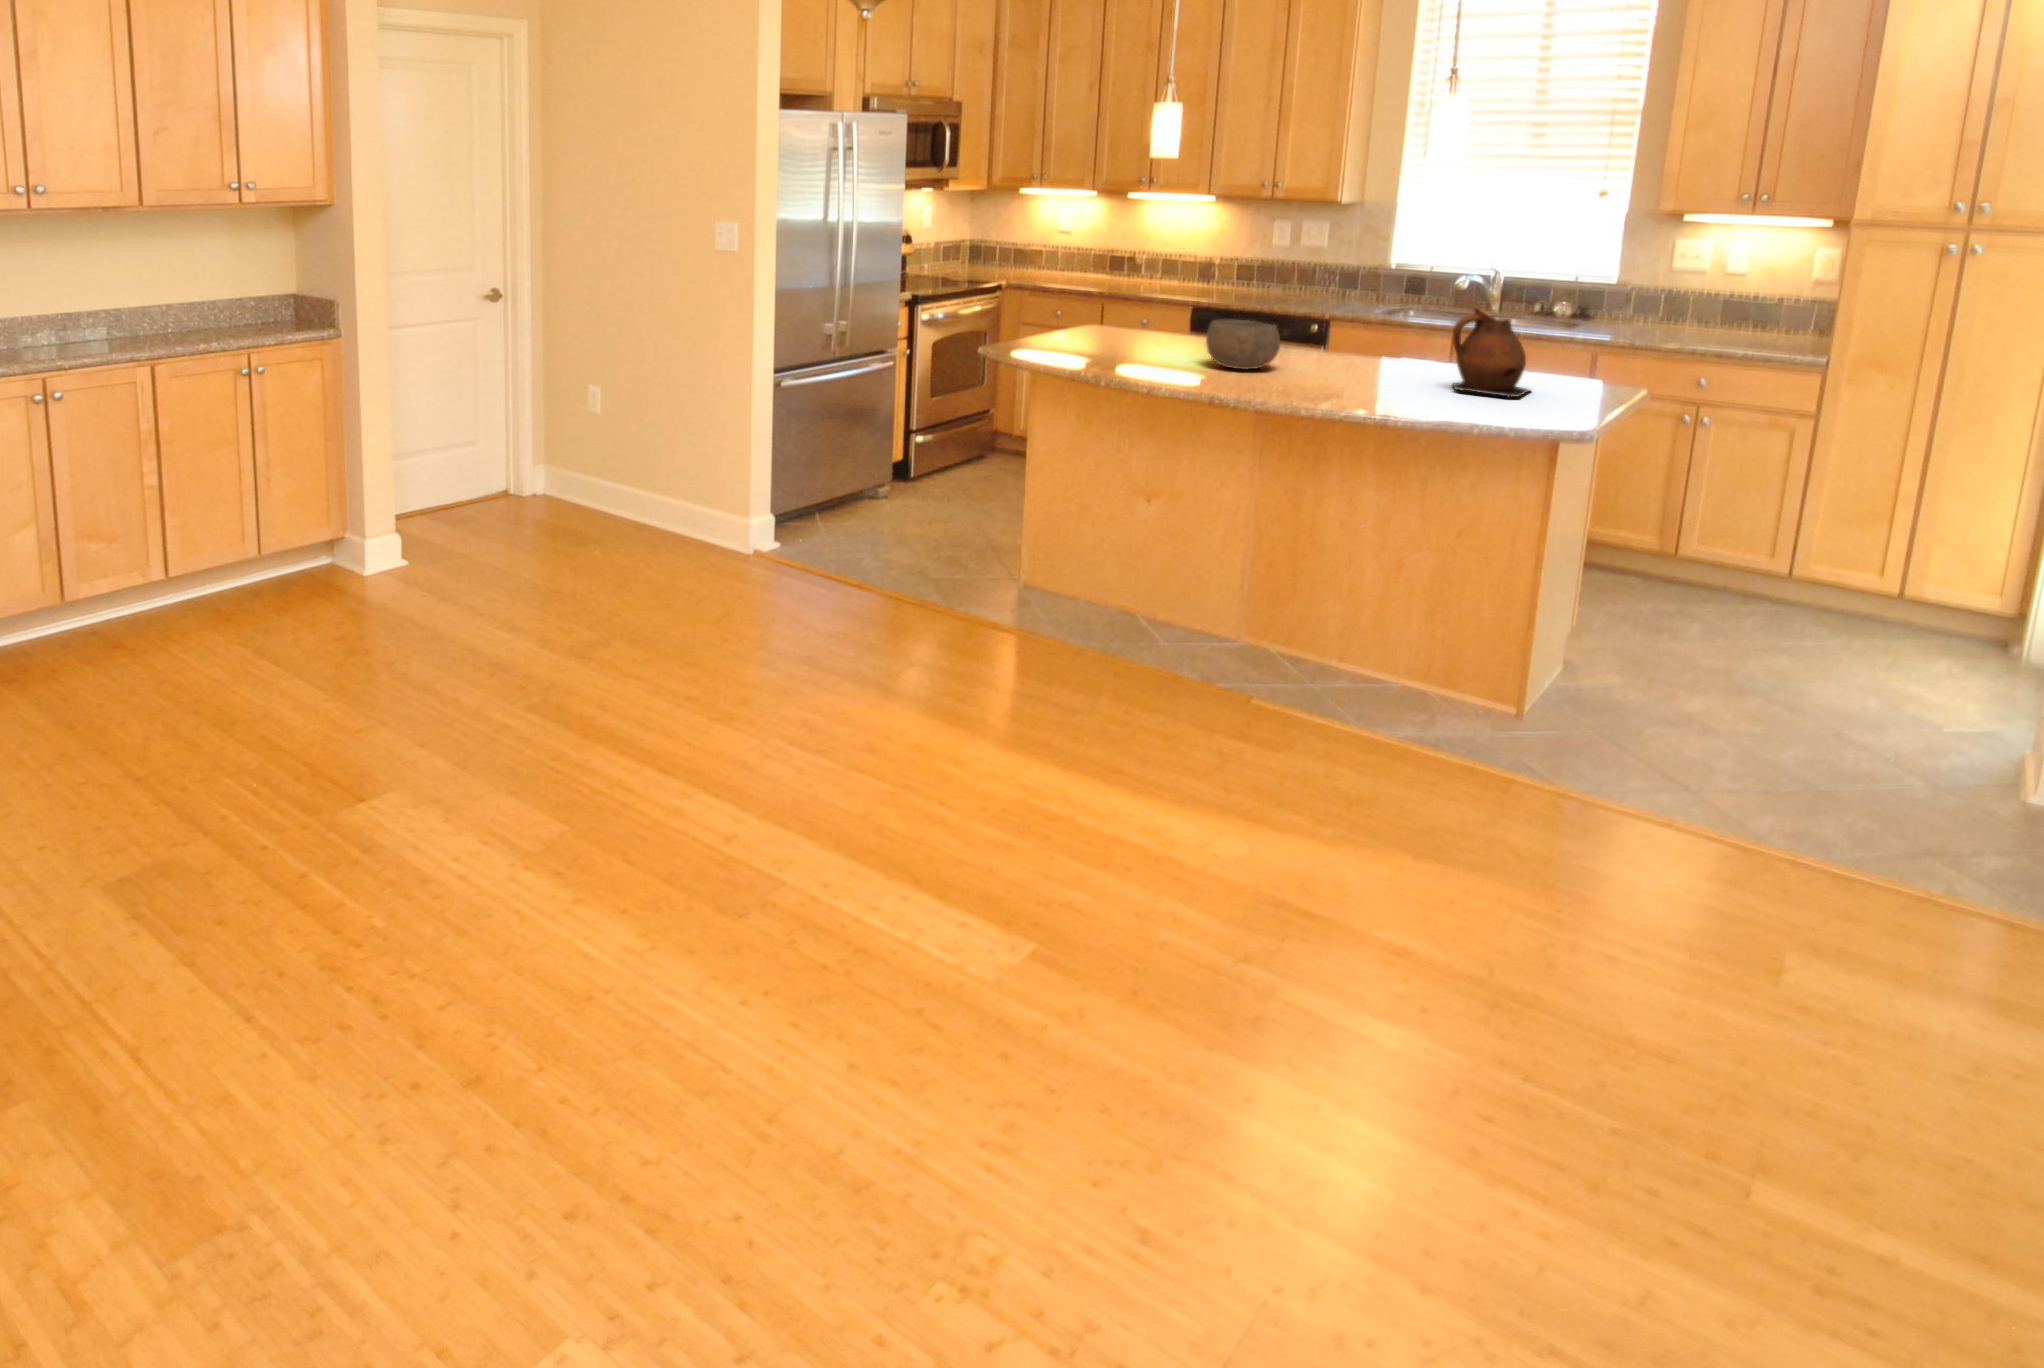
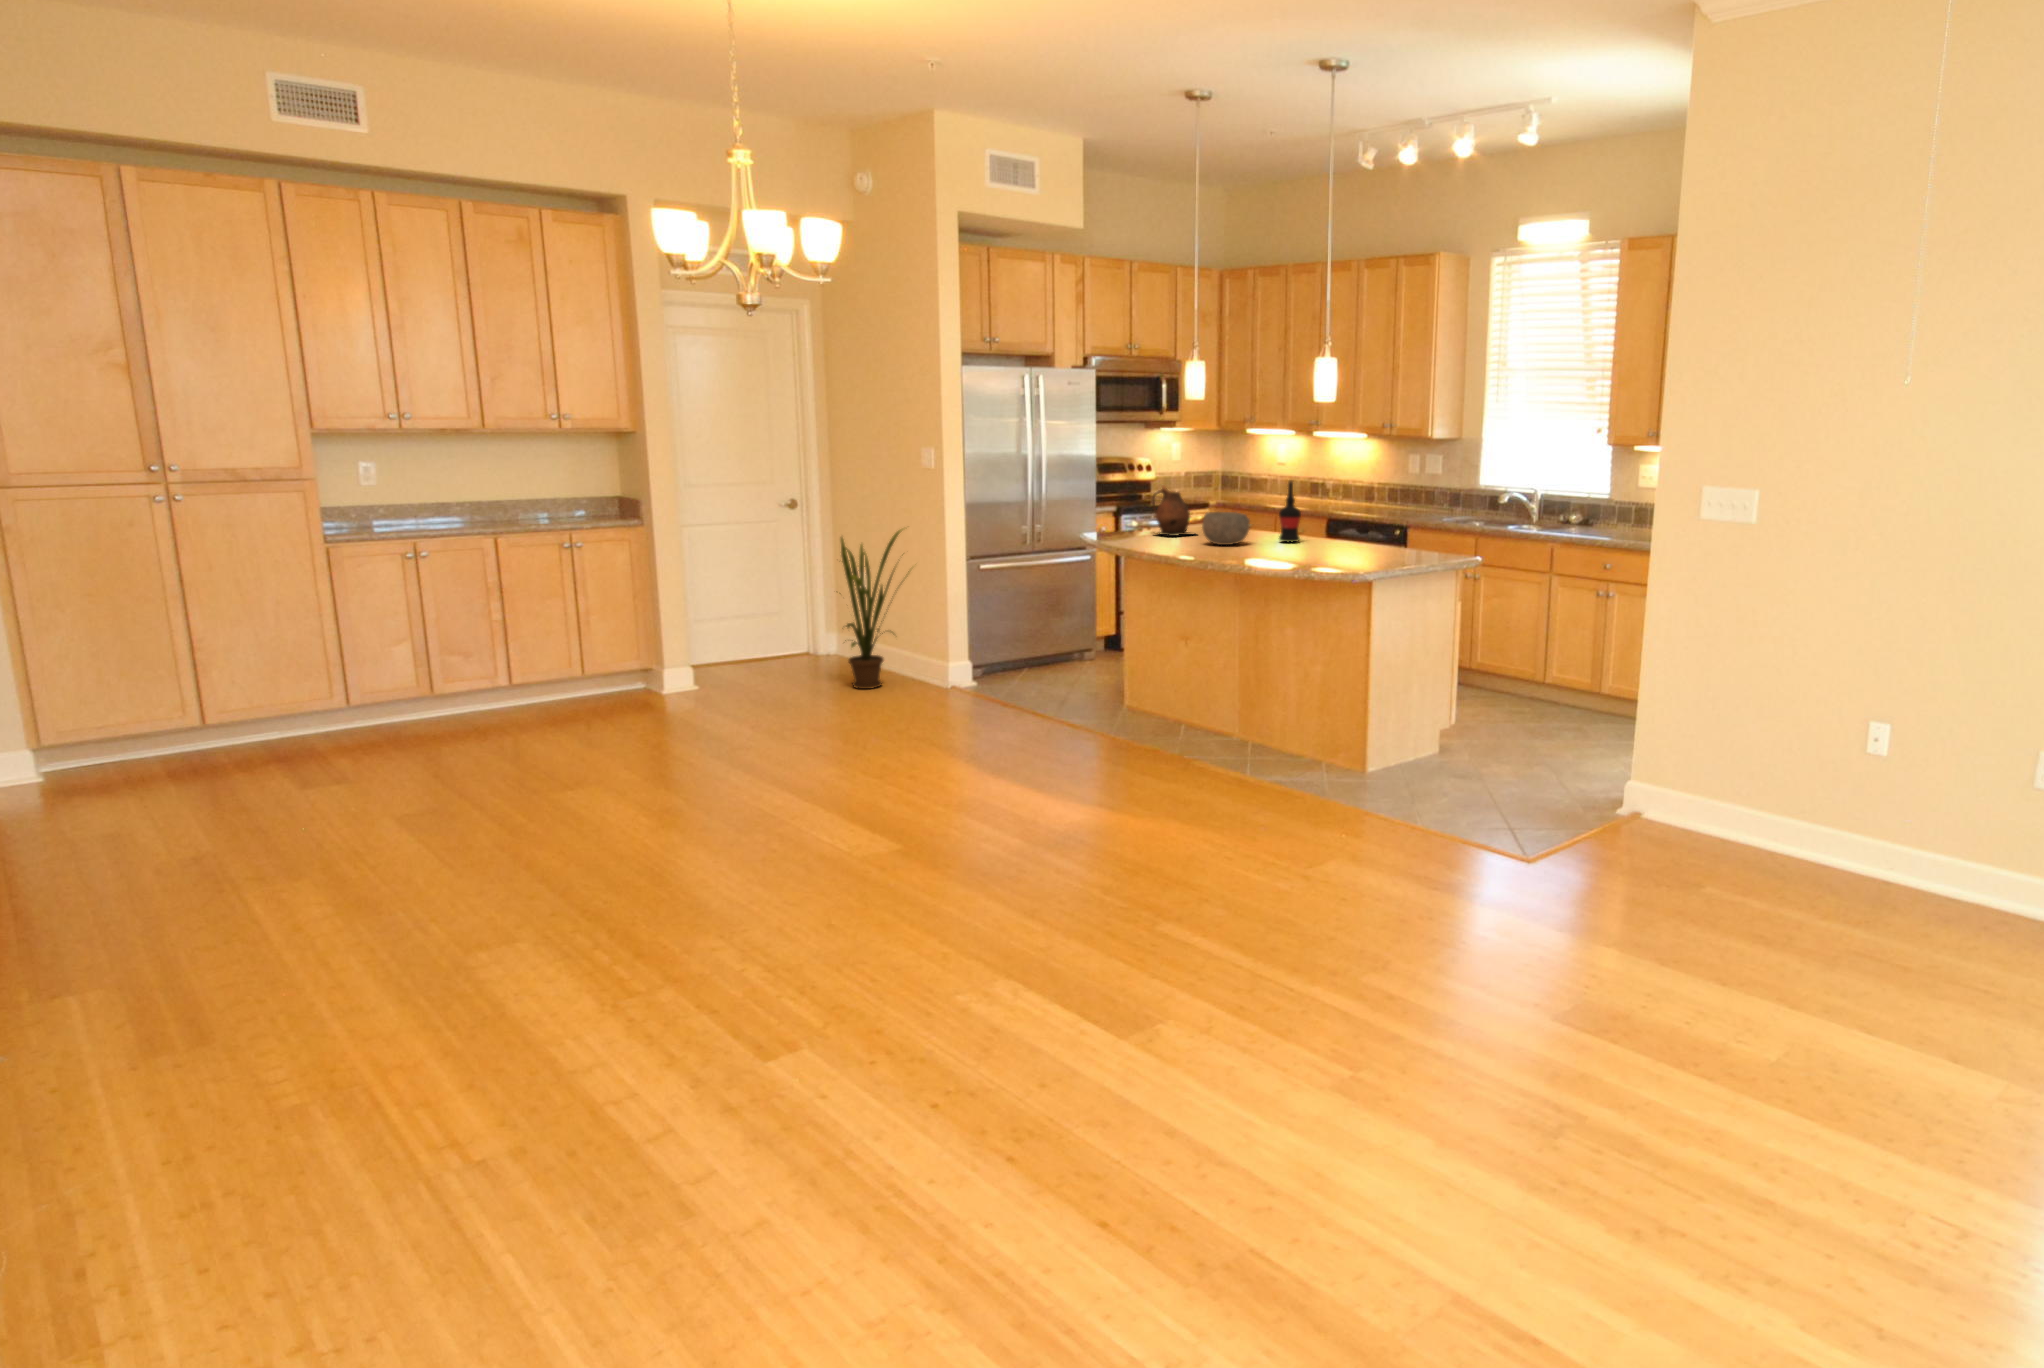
wine bottle: none [1300,273,1338,362] -> present [1279,480,1301,542]
ceramic pitcher: present [1453,307,1530,397] -> present [1152,485,1193,536]
house plant: none [599,330,711,559] -> present [841,529,909,689]

